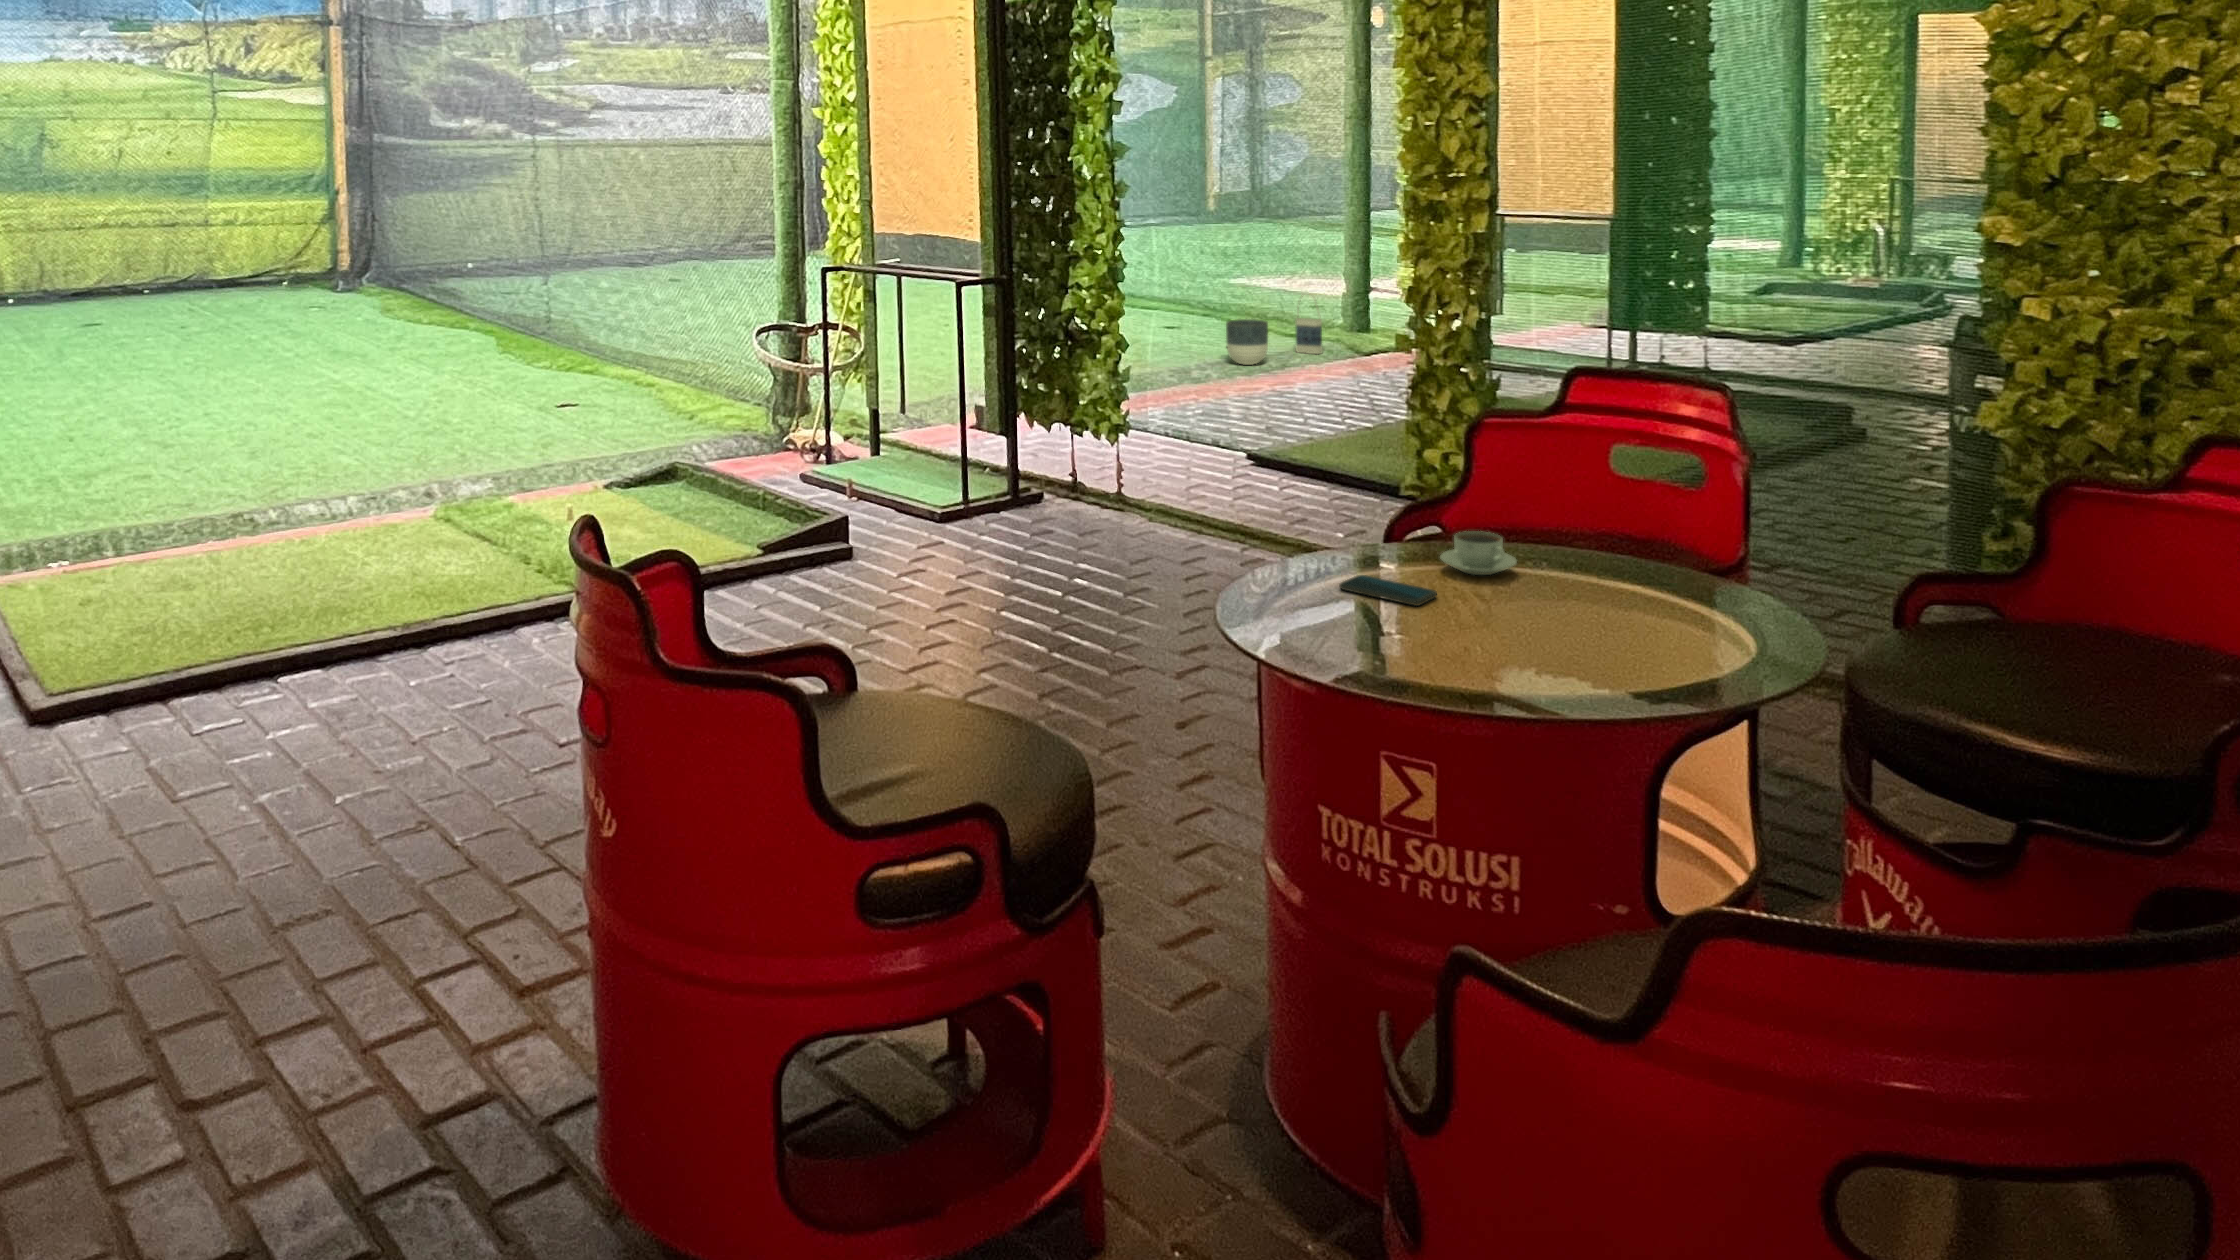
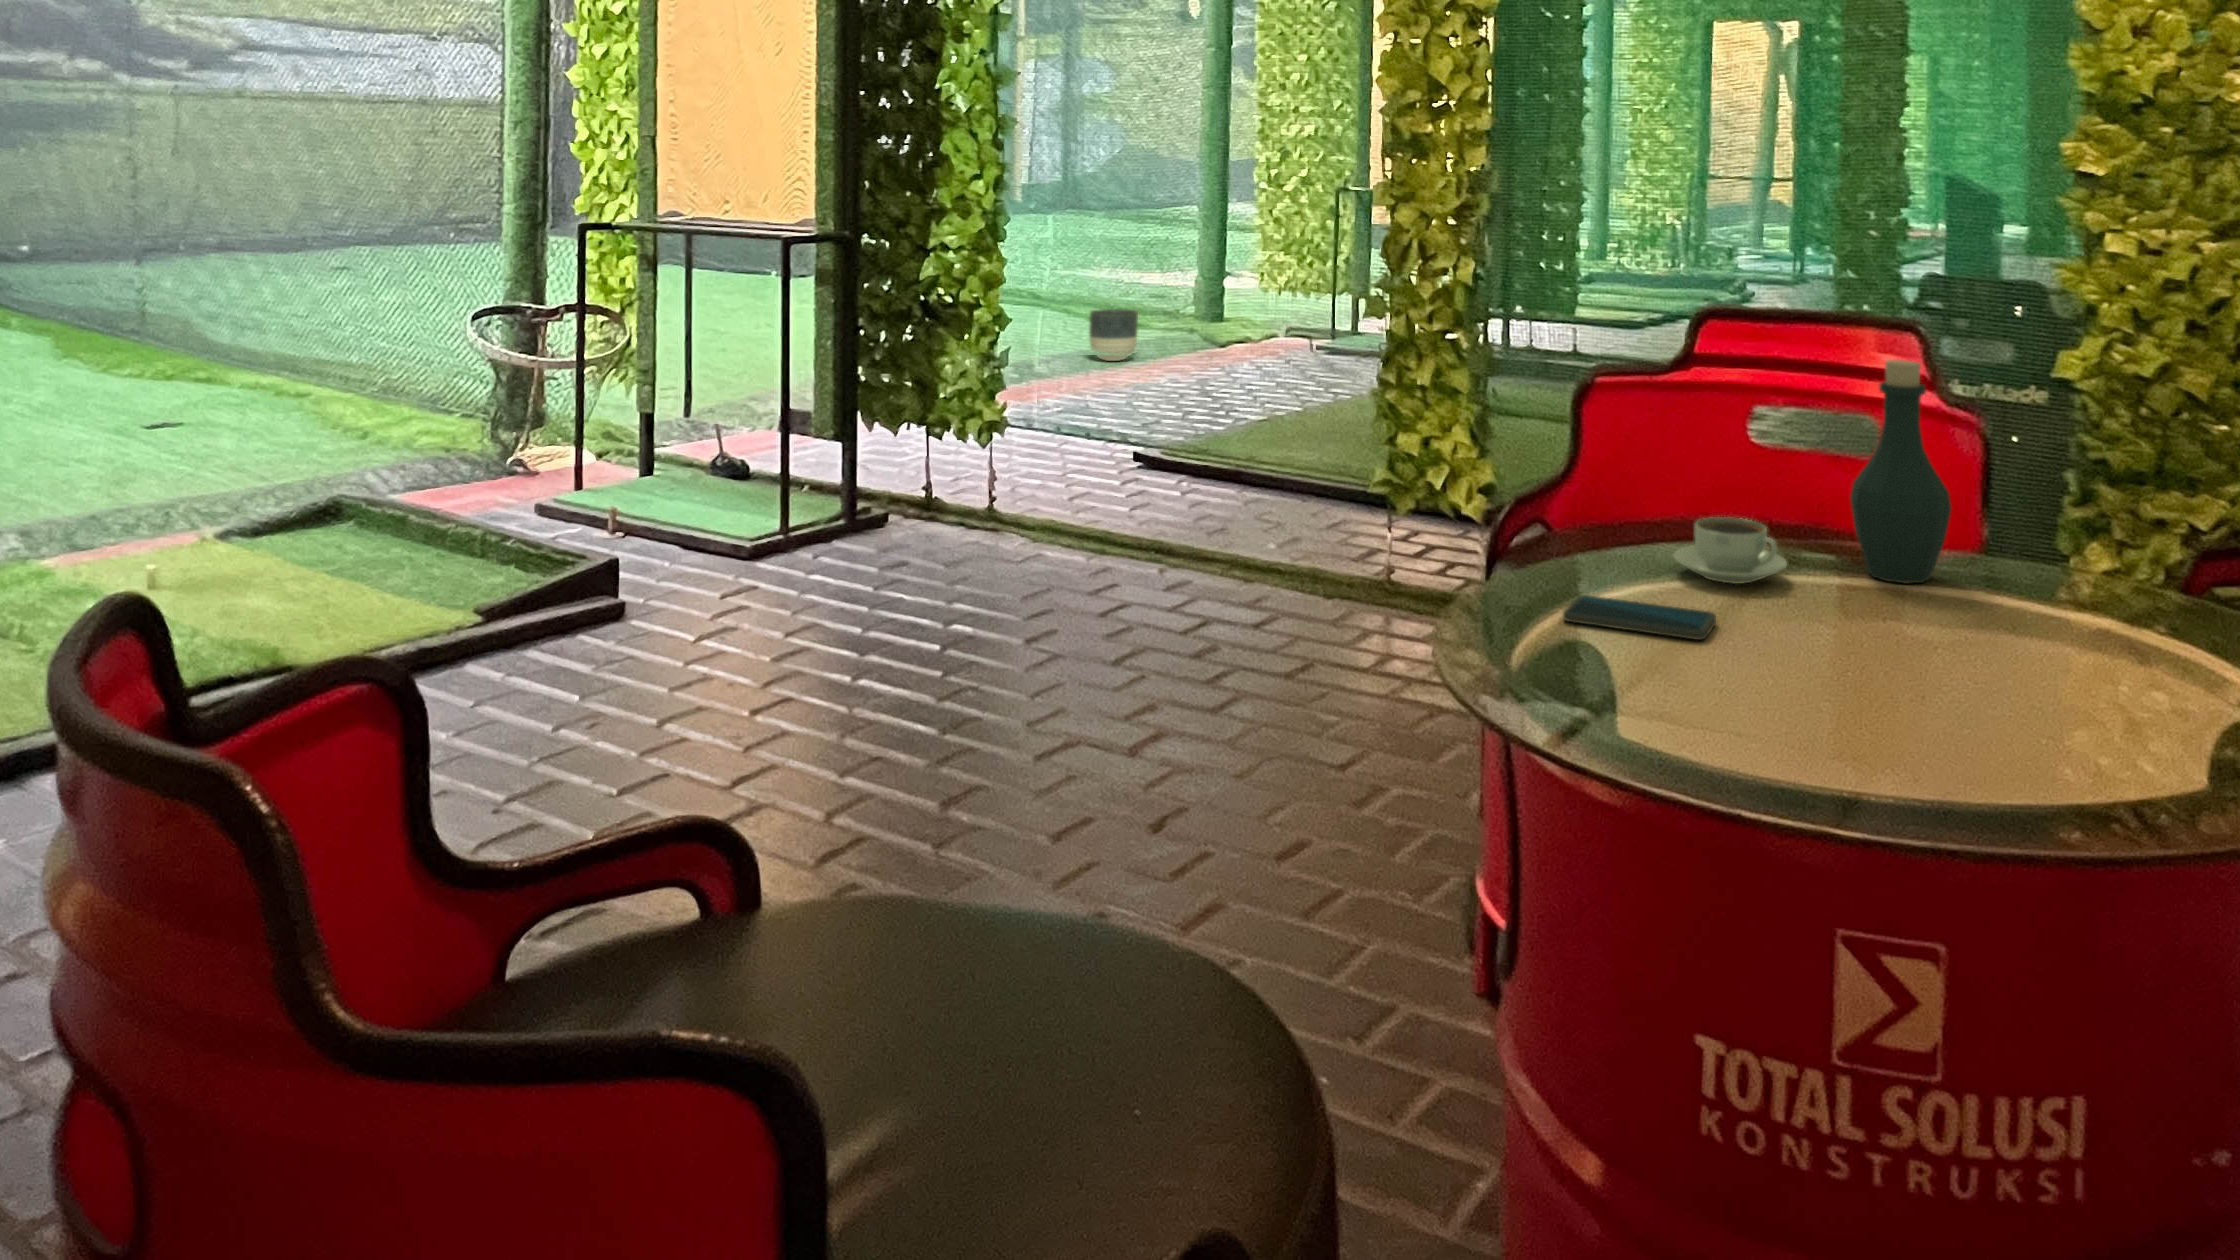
bag: present [1296,296,1323,354] -> none [1164,280,1194,349]
bottle: none [1567,431,1636,583] -> present [1850,360,1951,583]

